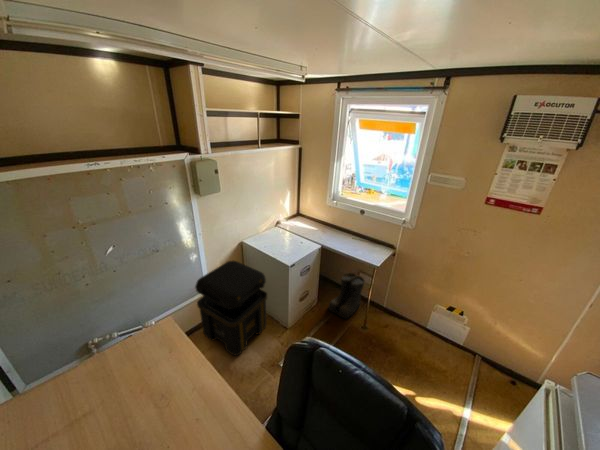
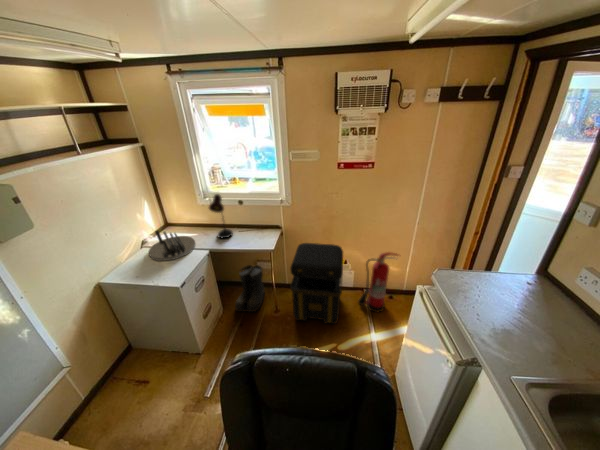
desk lamp: none [333,199,348,241] -> present [209,194,233,239]
desk organizer: none [278,217,314,244] -> present [149,231,195,261]
toolbox: present [195,261,267,356] -> present [290,243,343,324]
fire extinguisher: none [462,322,546,393] -> present [358,252,397,312]

